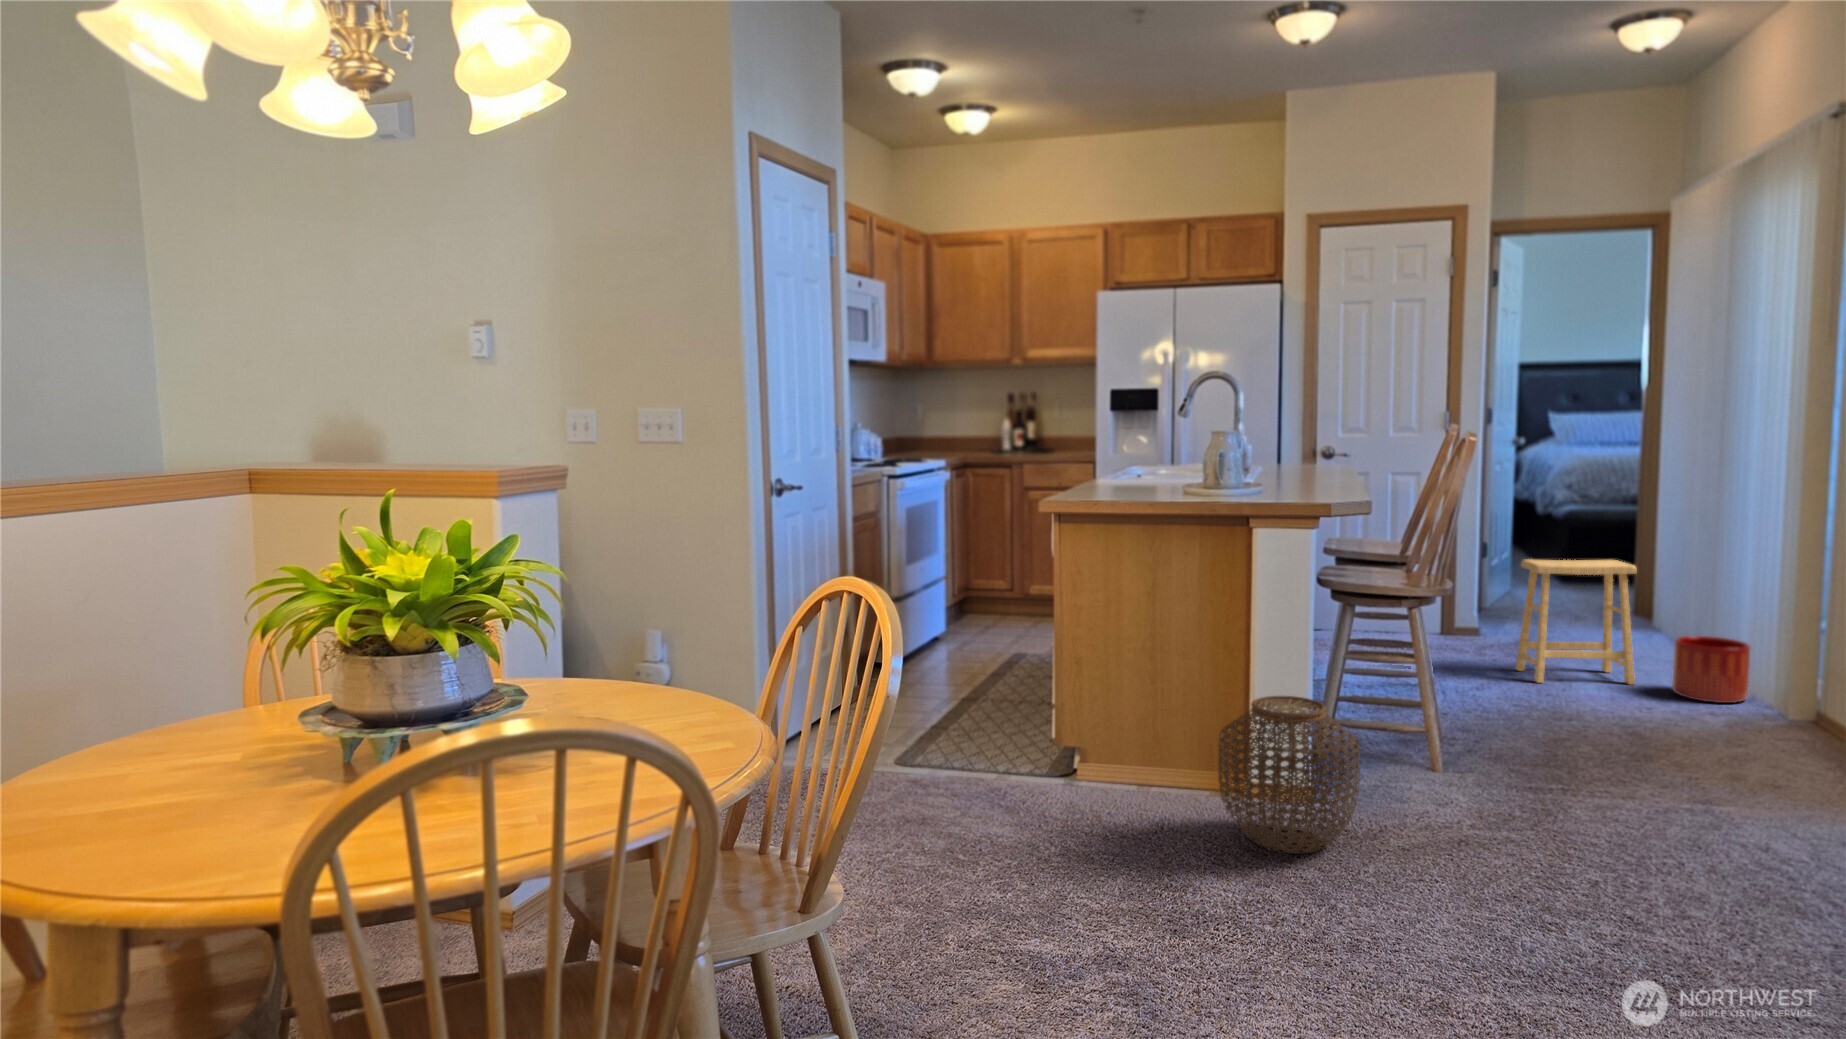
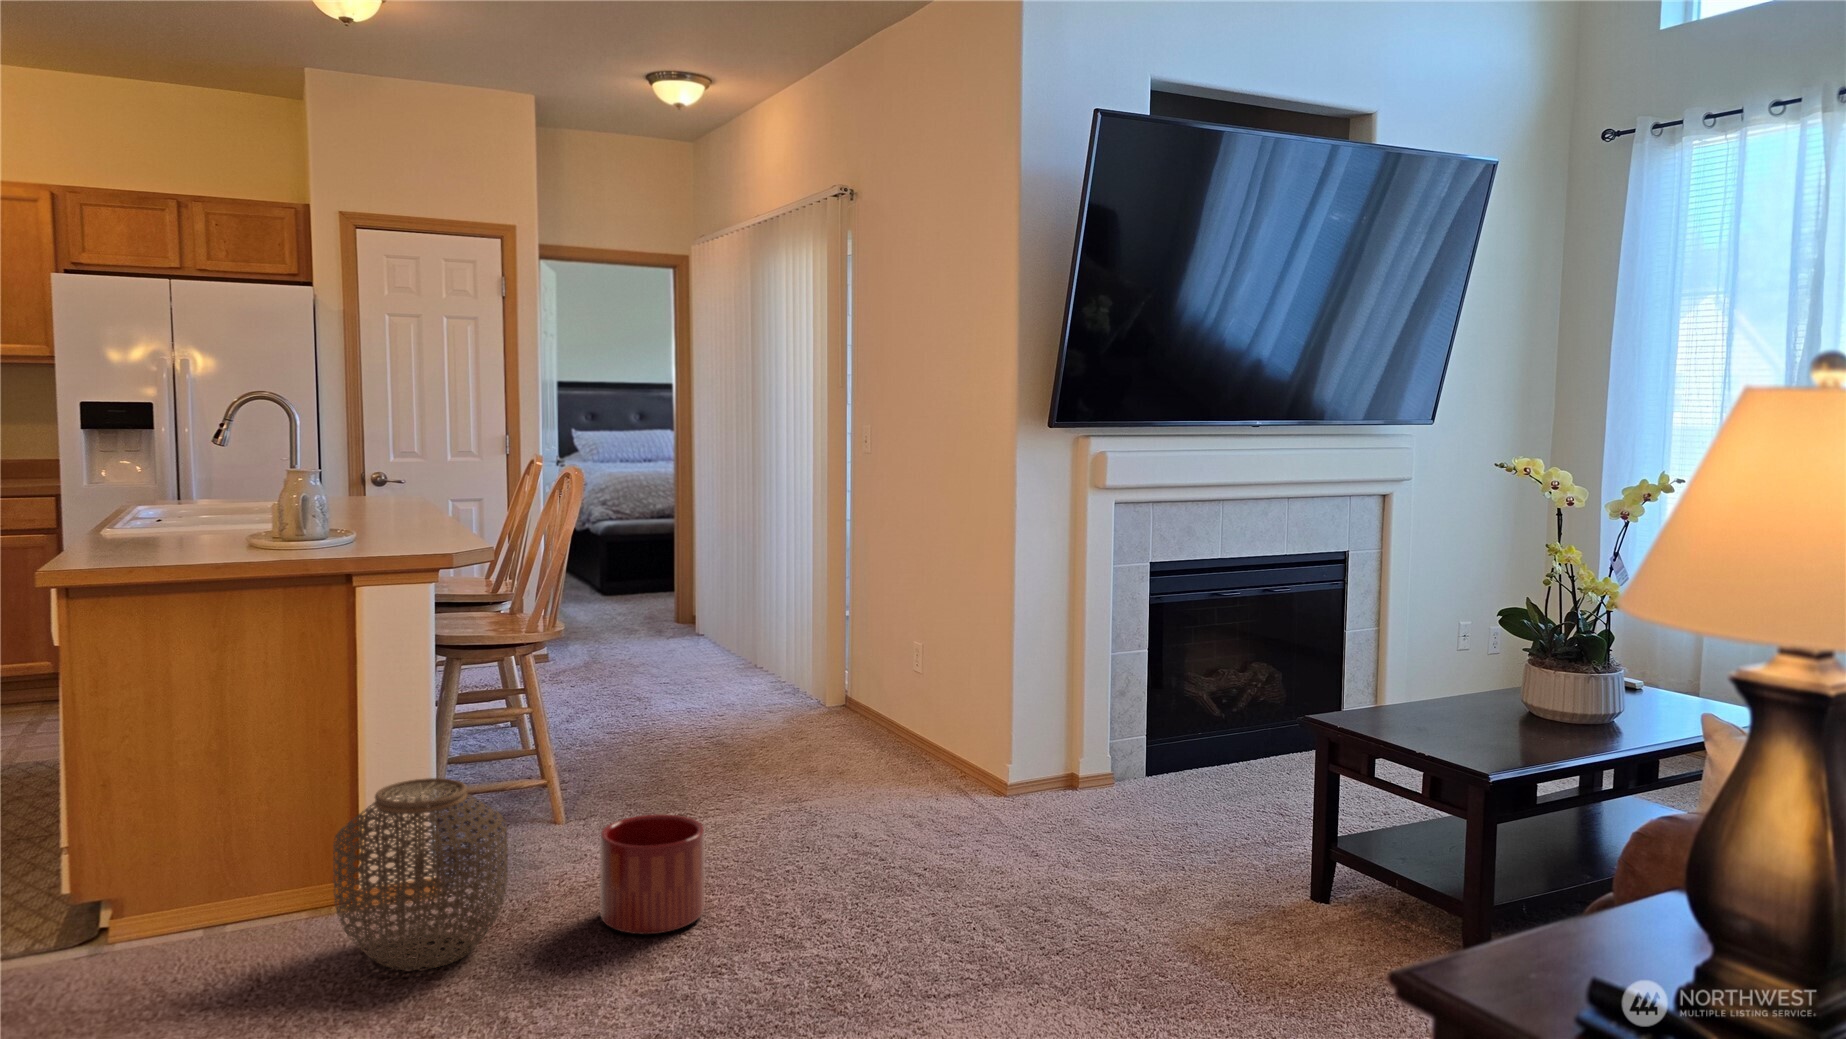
footstool: present [1516,559,1637,685] -> none [594,587,701,716]
planter: present [1672,636,1751,703] -> present [600,814,704,934]

